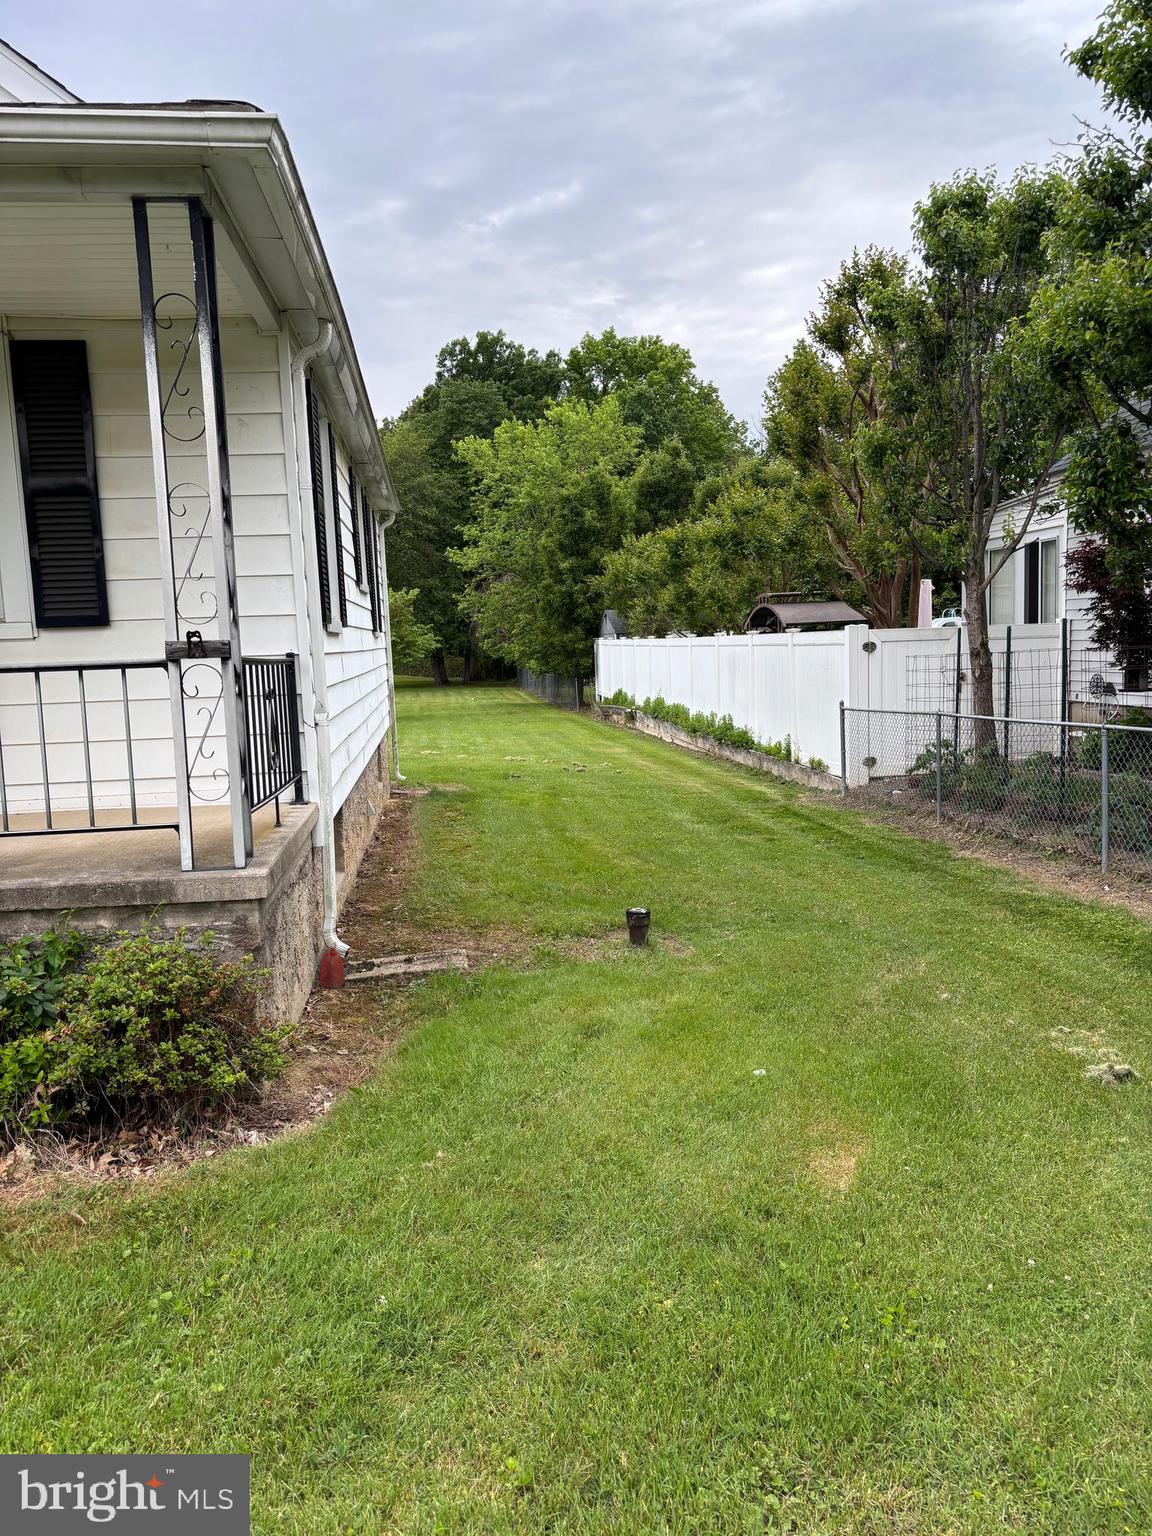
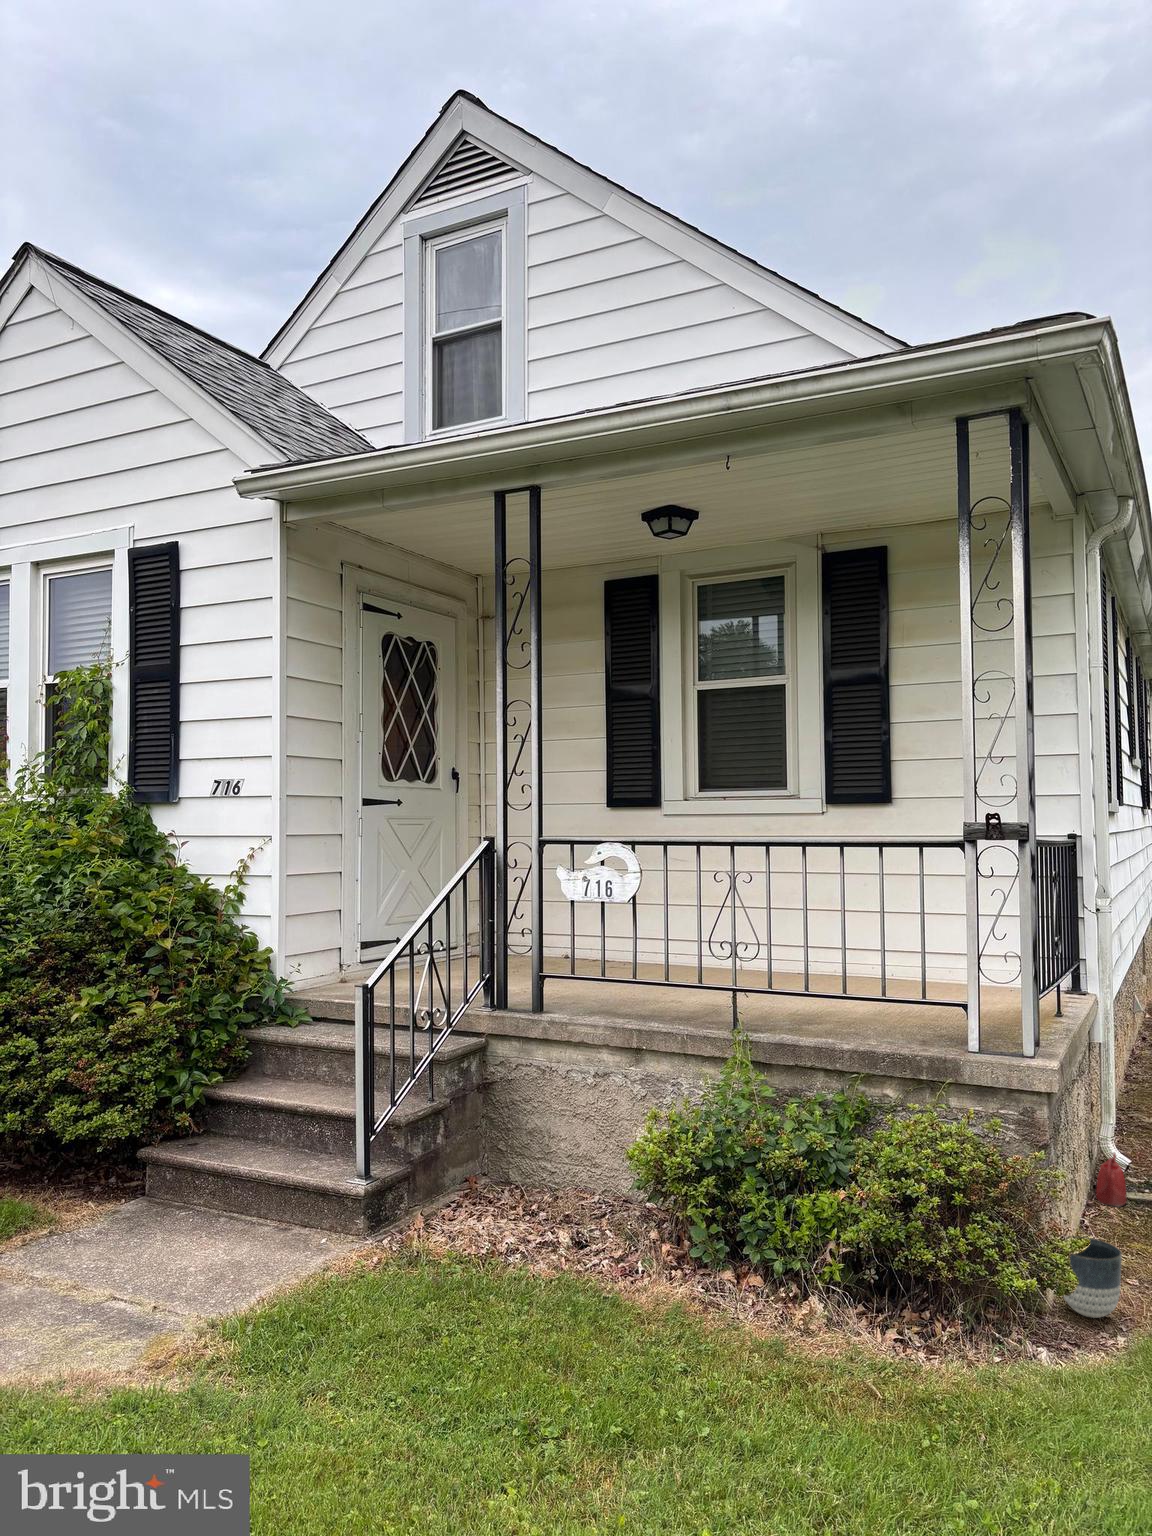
planter: none [271,1021,326,1091] -> present [1064,1237,1122,1318]

